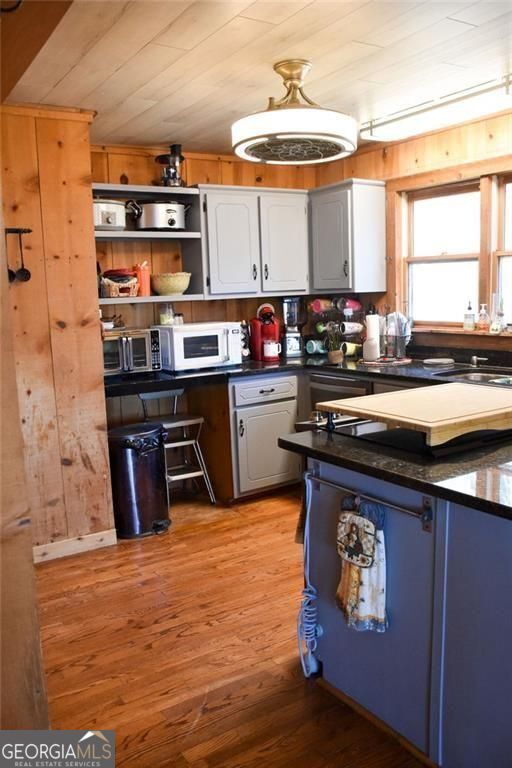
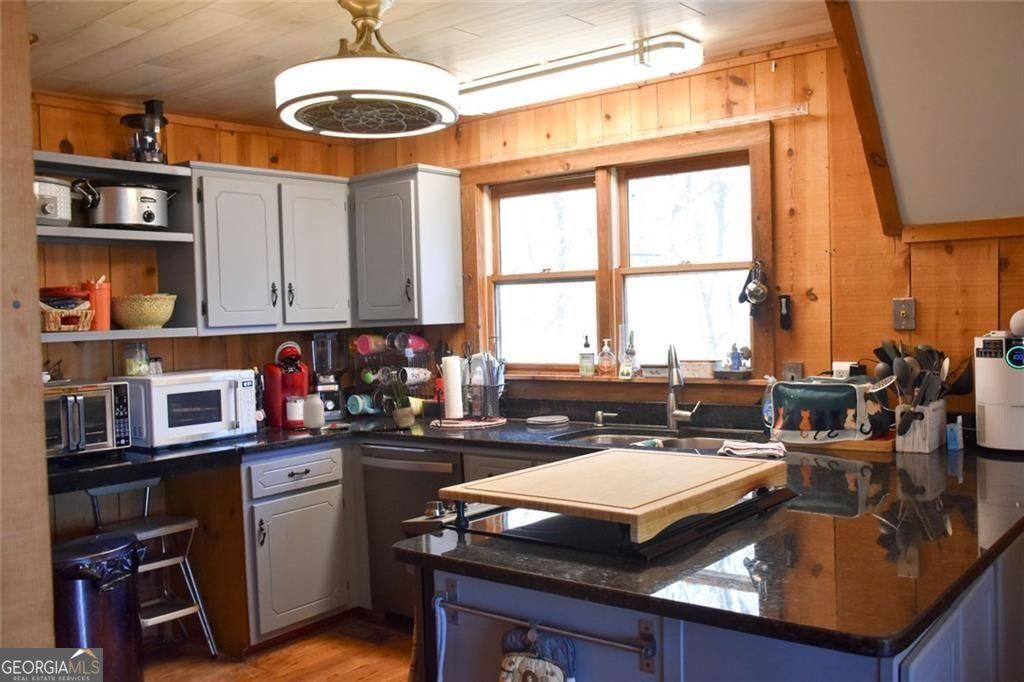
jar: present [363,338,396,362] -> present [296,394,350,430]

